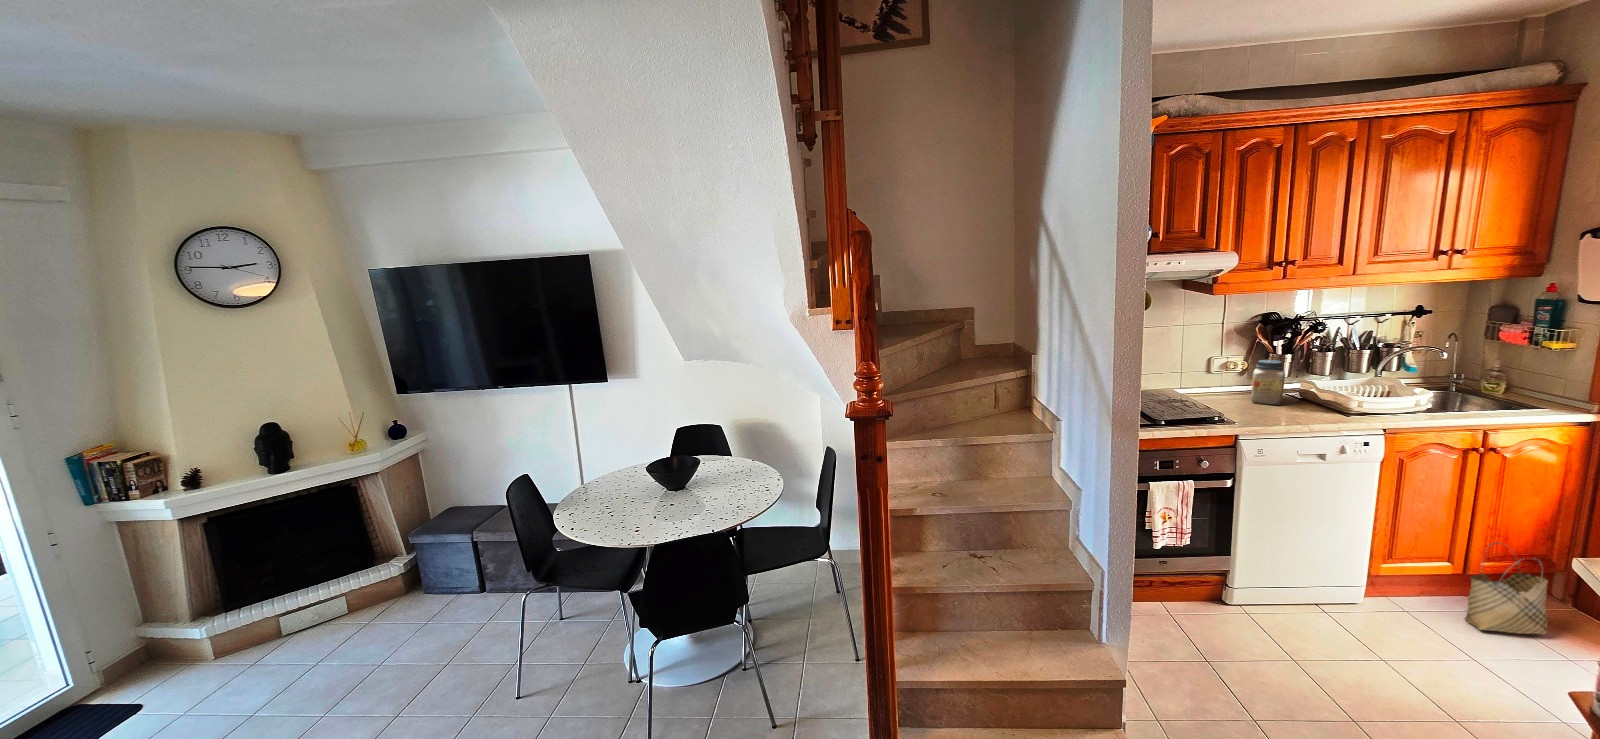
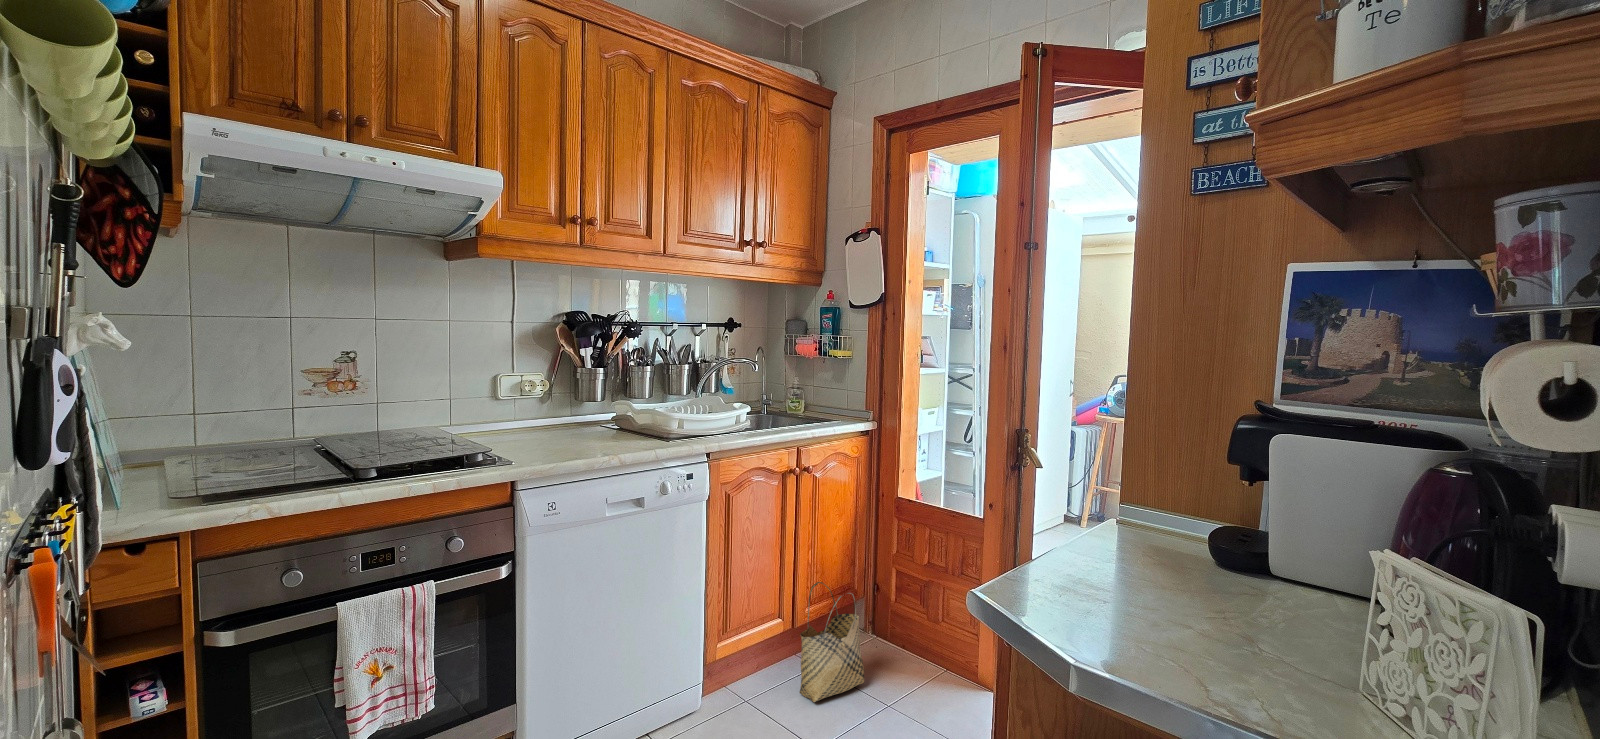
jar: present [1252,360,1285,405] -> none [551,370,593,437]

